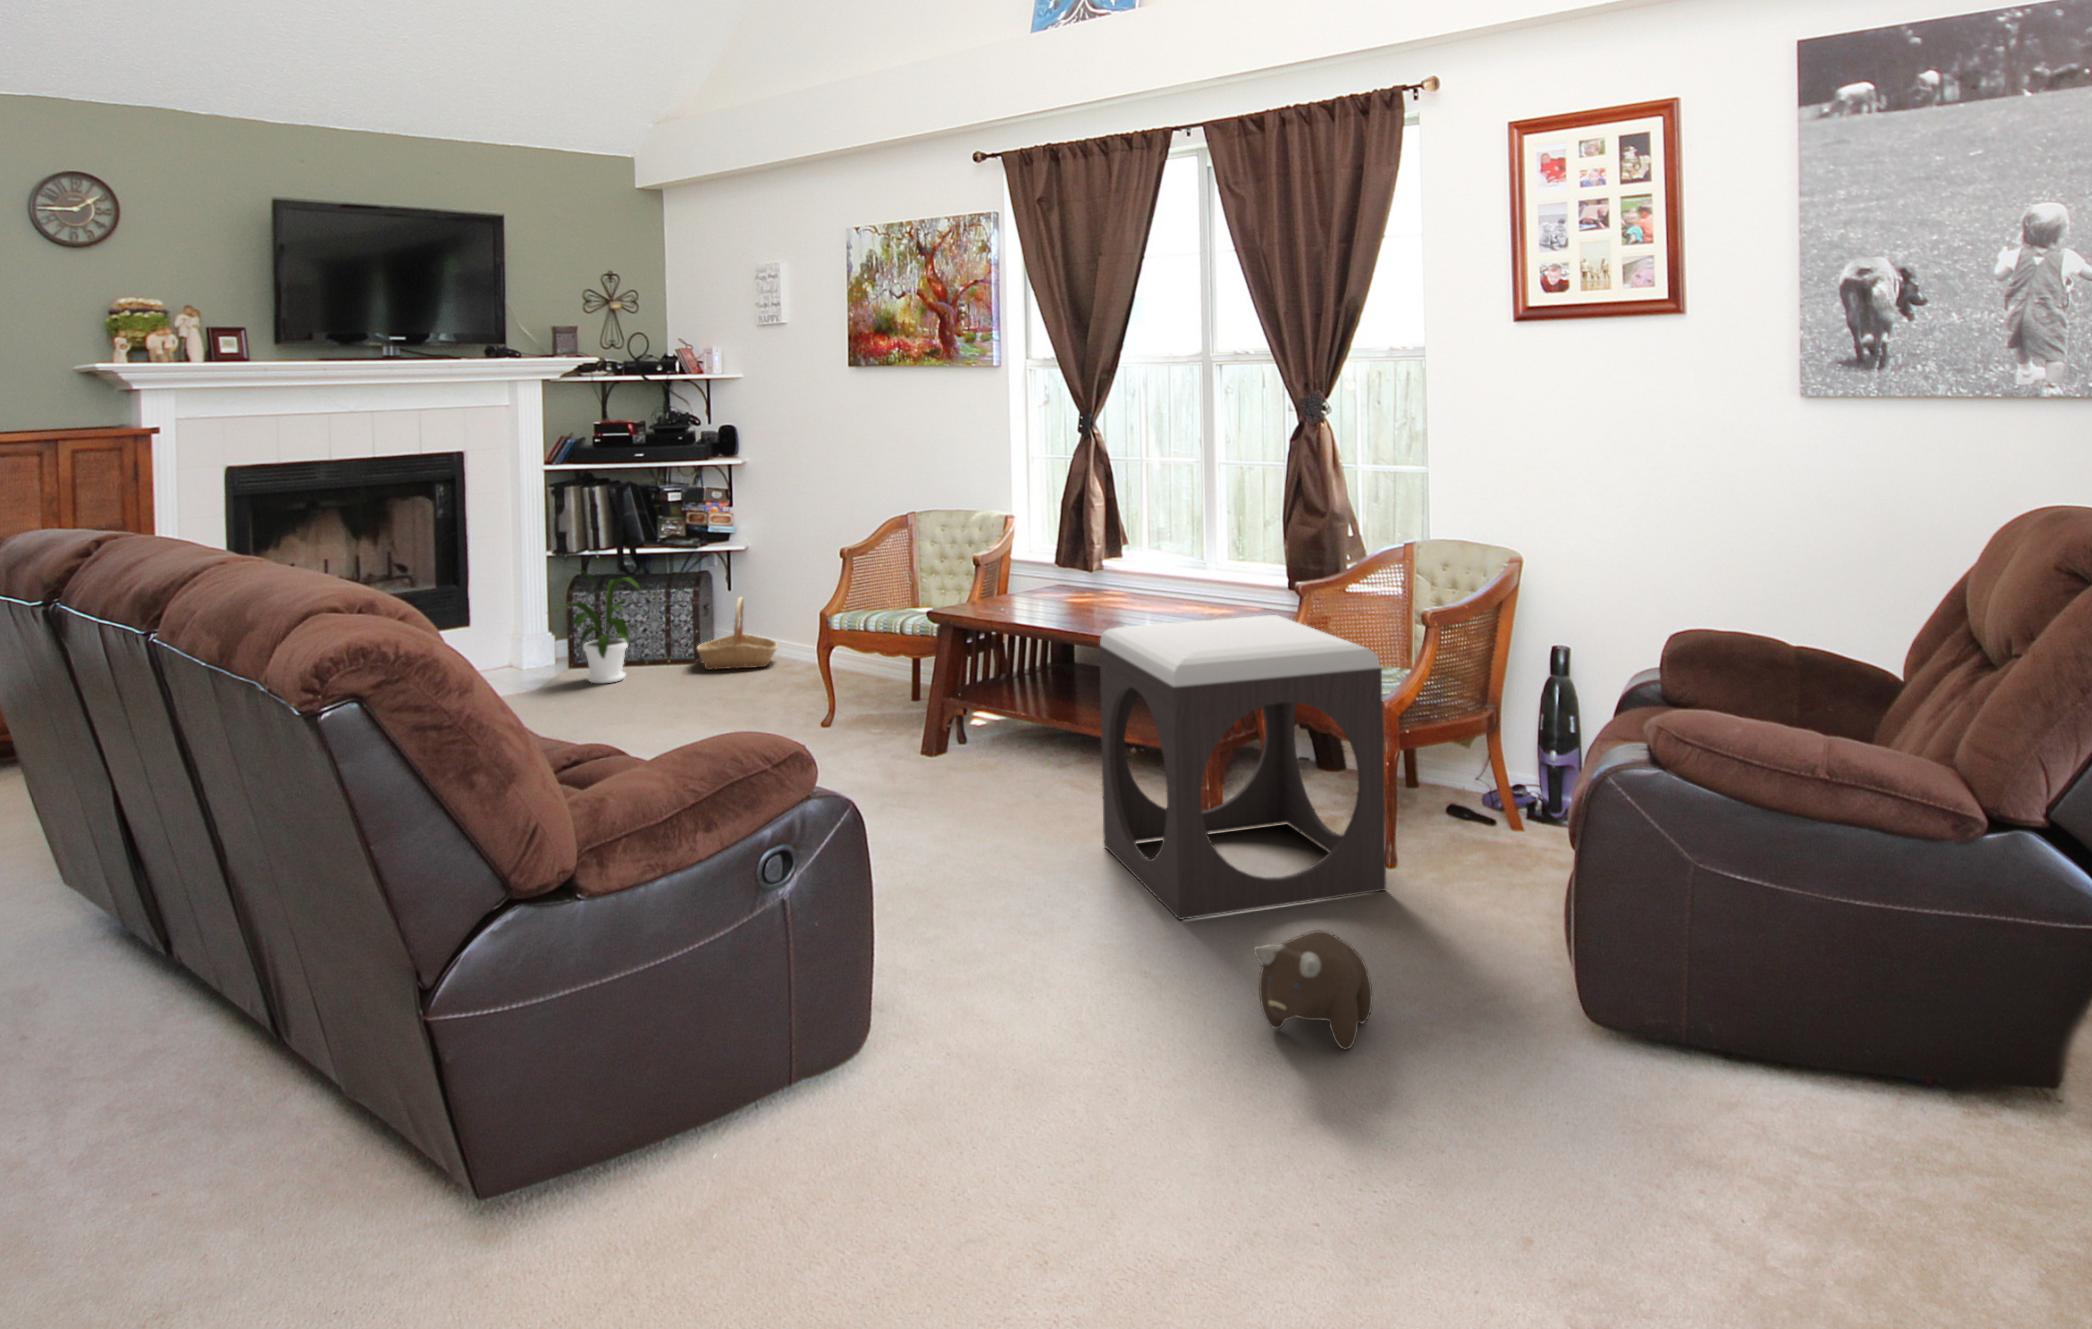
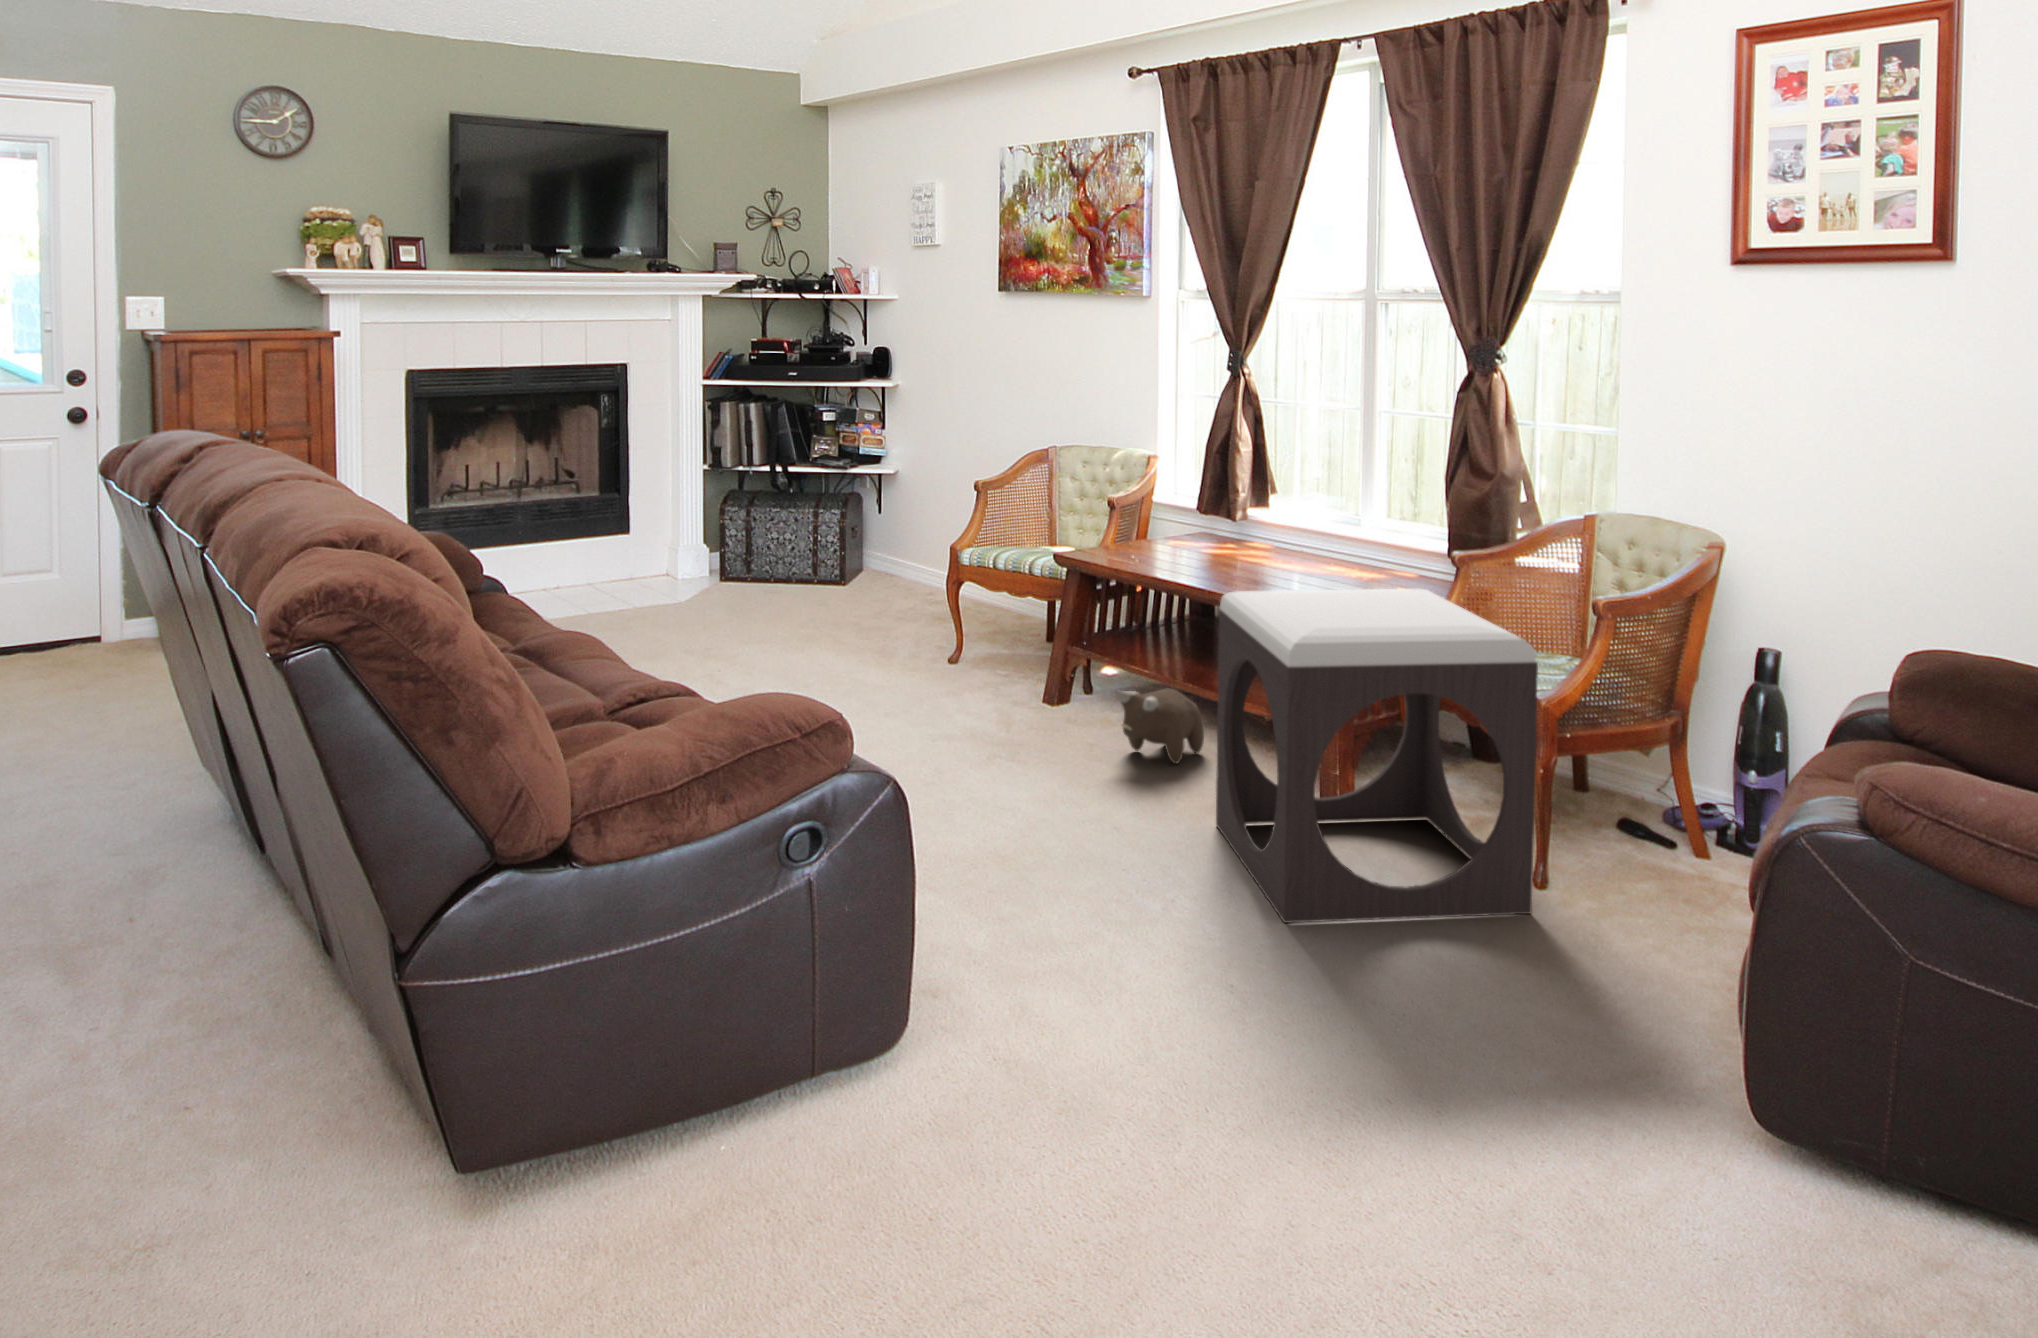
house plant: present [554,570,640,683] -> none [693,482,786,598]
basket: present [697,597,778,670] -> none [840,521,920,593]
plush toy: present [1254,931,1372,1050] -> present [1116,689,1204,764]

